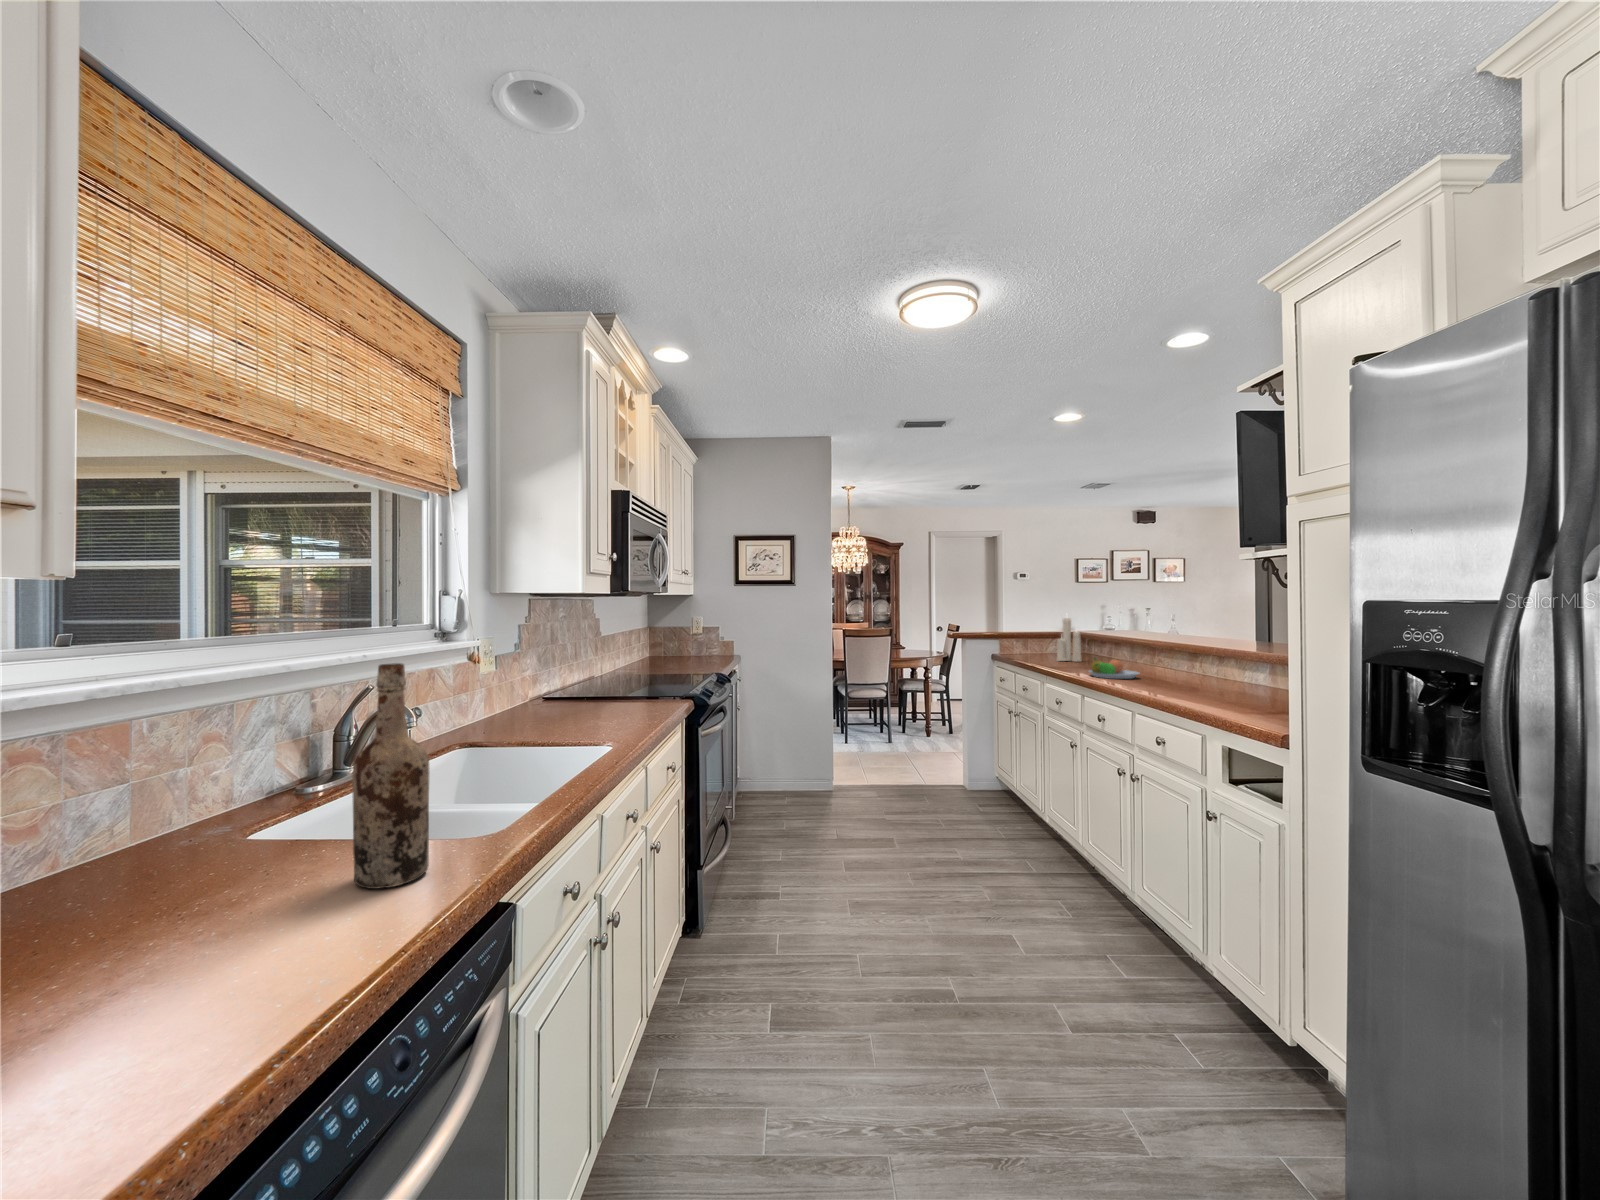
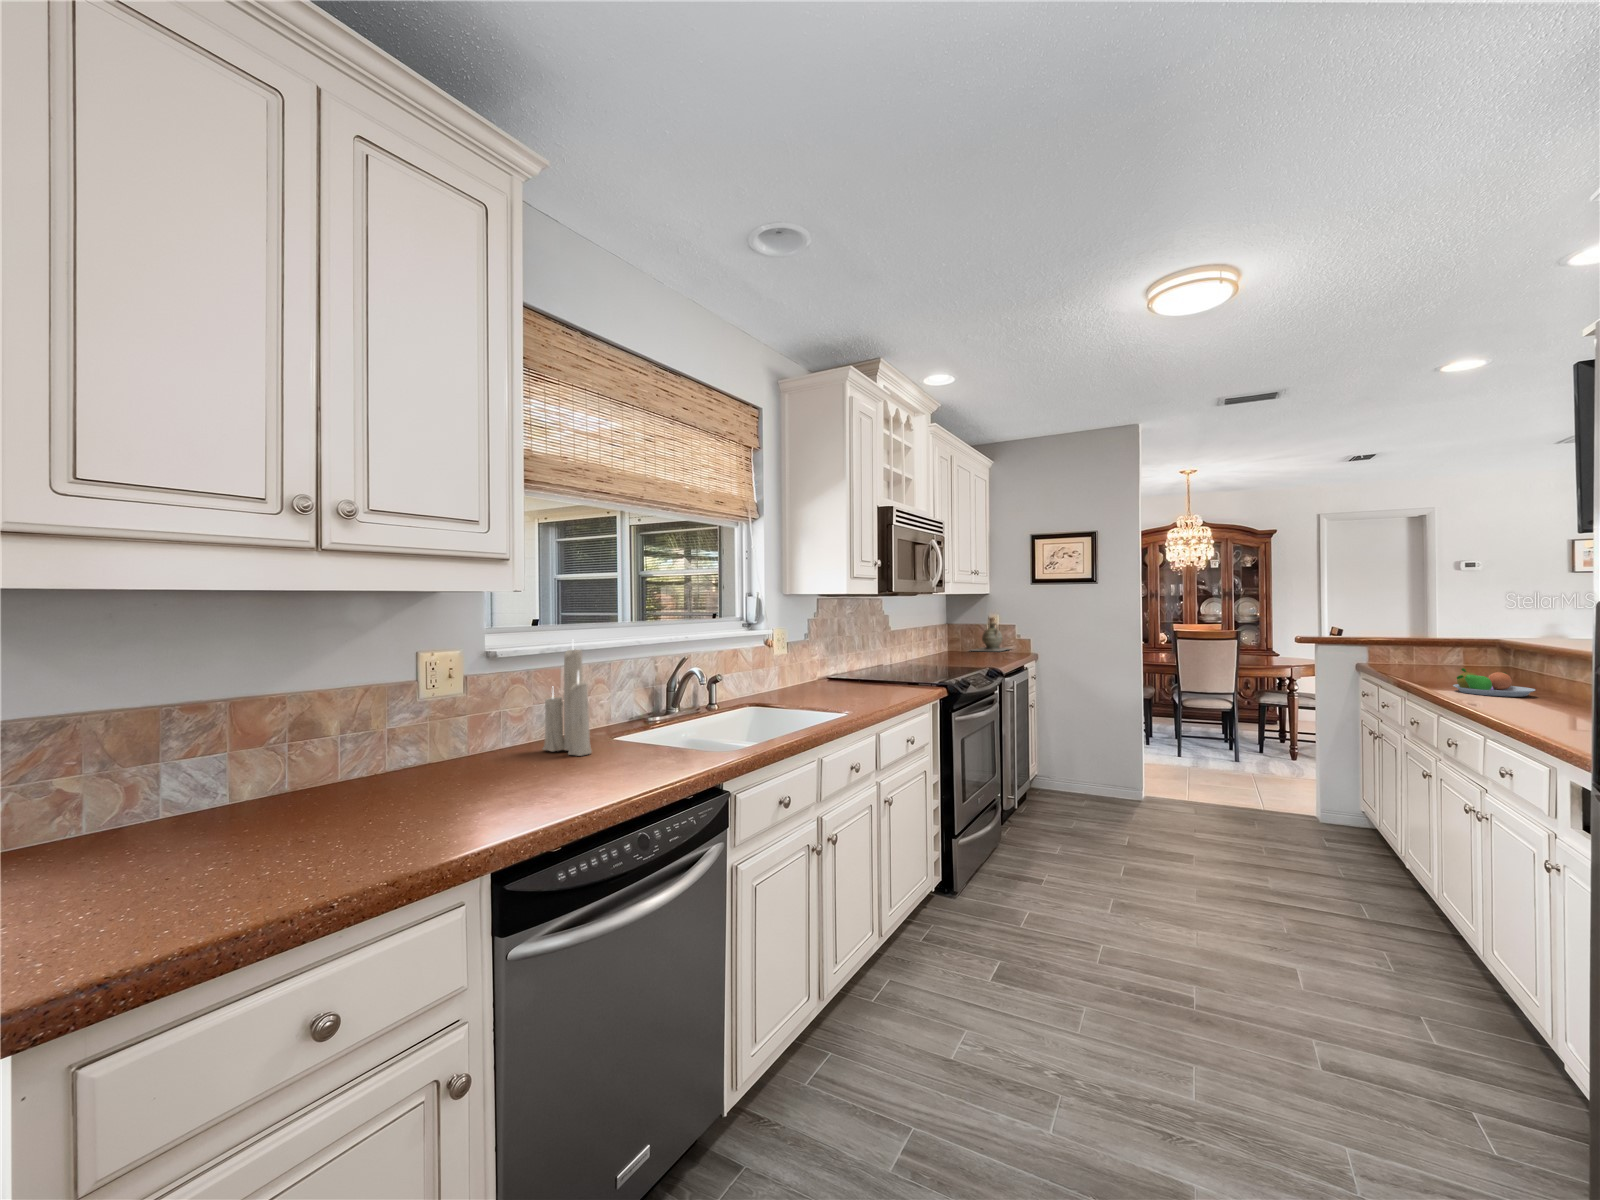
candle: present [1057,618,1081,662] -> present [543,640,592,756]
ceramic jug: none [669,619,716,655] -> present [972,618,1009,651]
wine bottle: present [352,663,429,889] -> none [646,638,686,770]

